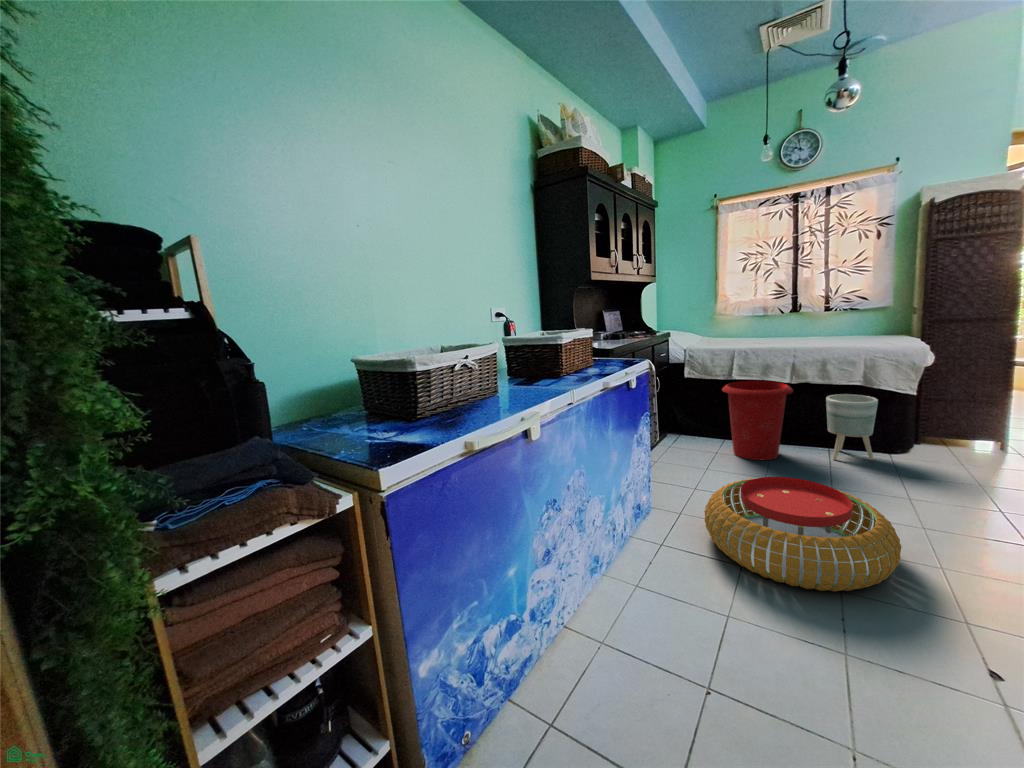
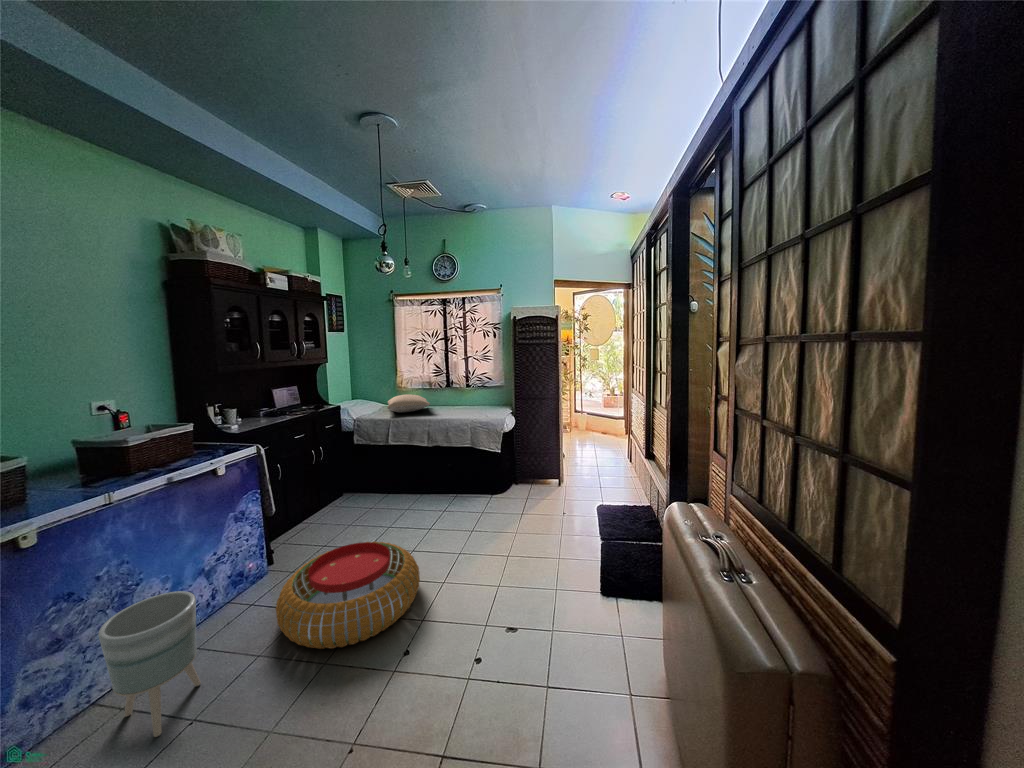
pillow: none [714,321,785,342] -> present [387,395,430,412]
waste bin: present [722,381,793,460] -> none [371,447,423,515]
planter: present [826,394,878,460] -> present [98,591,201,737]

